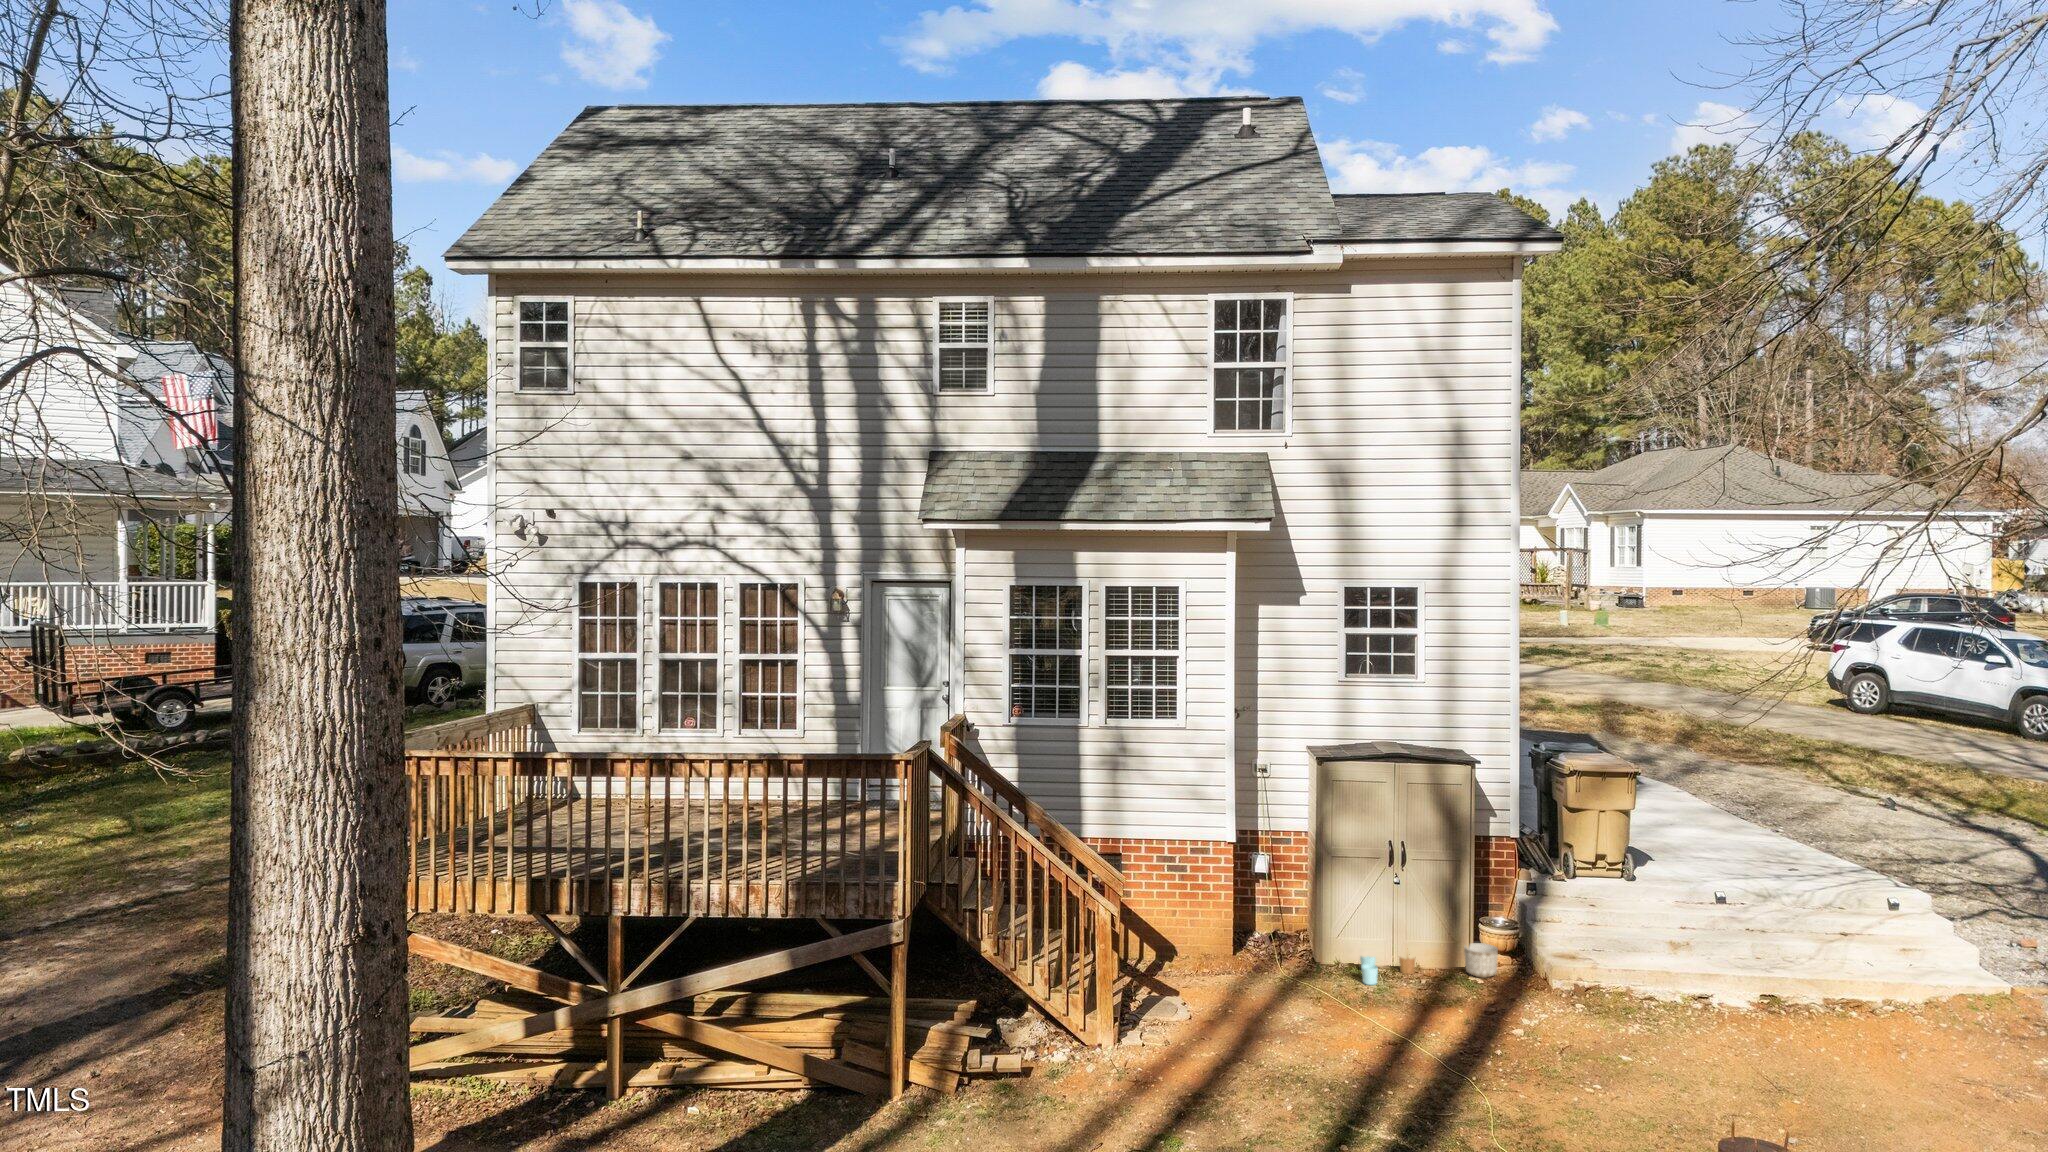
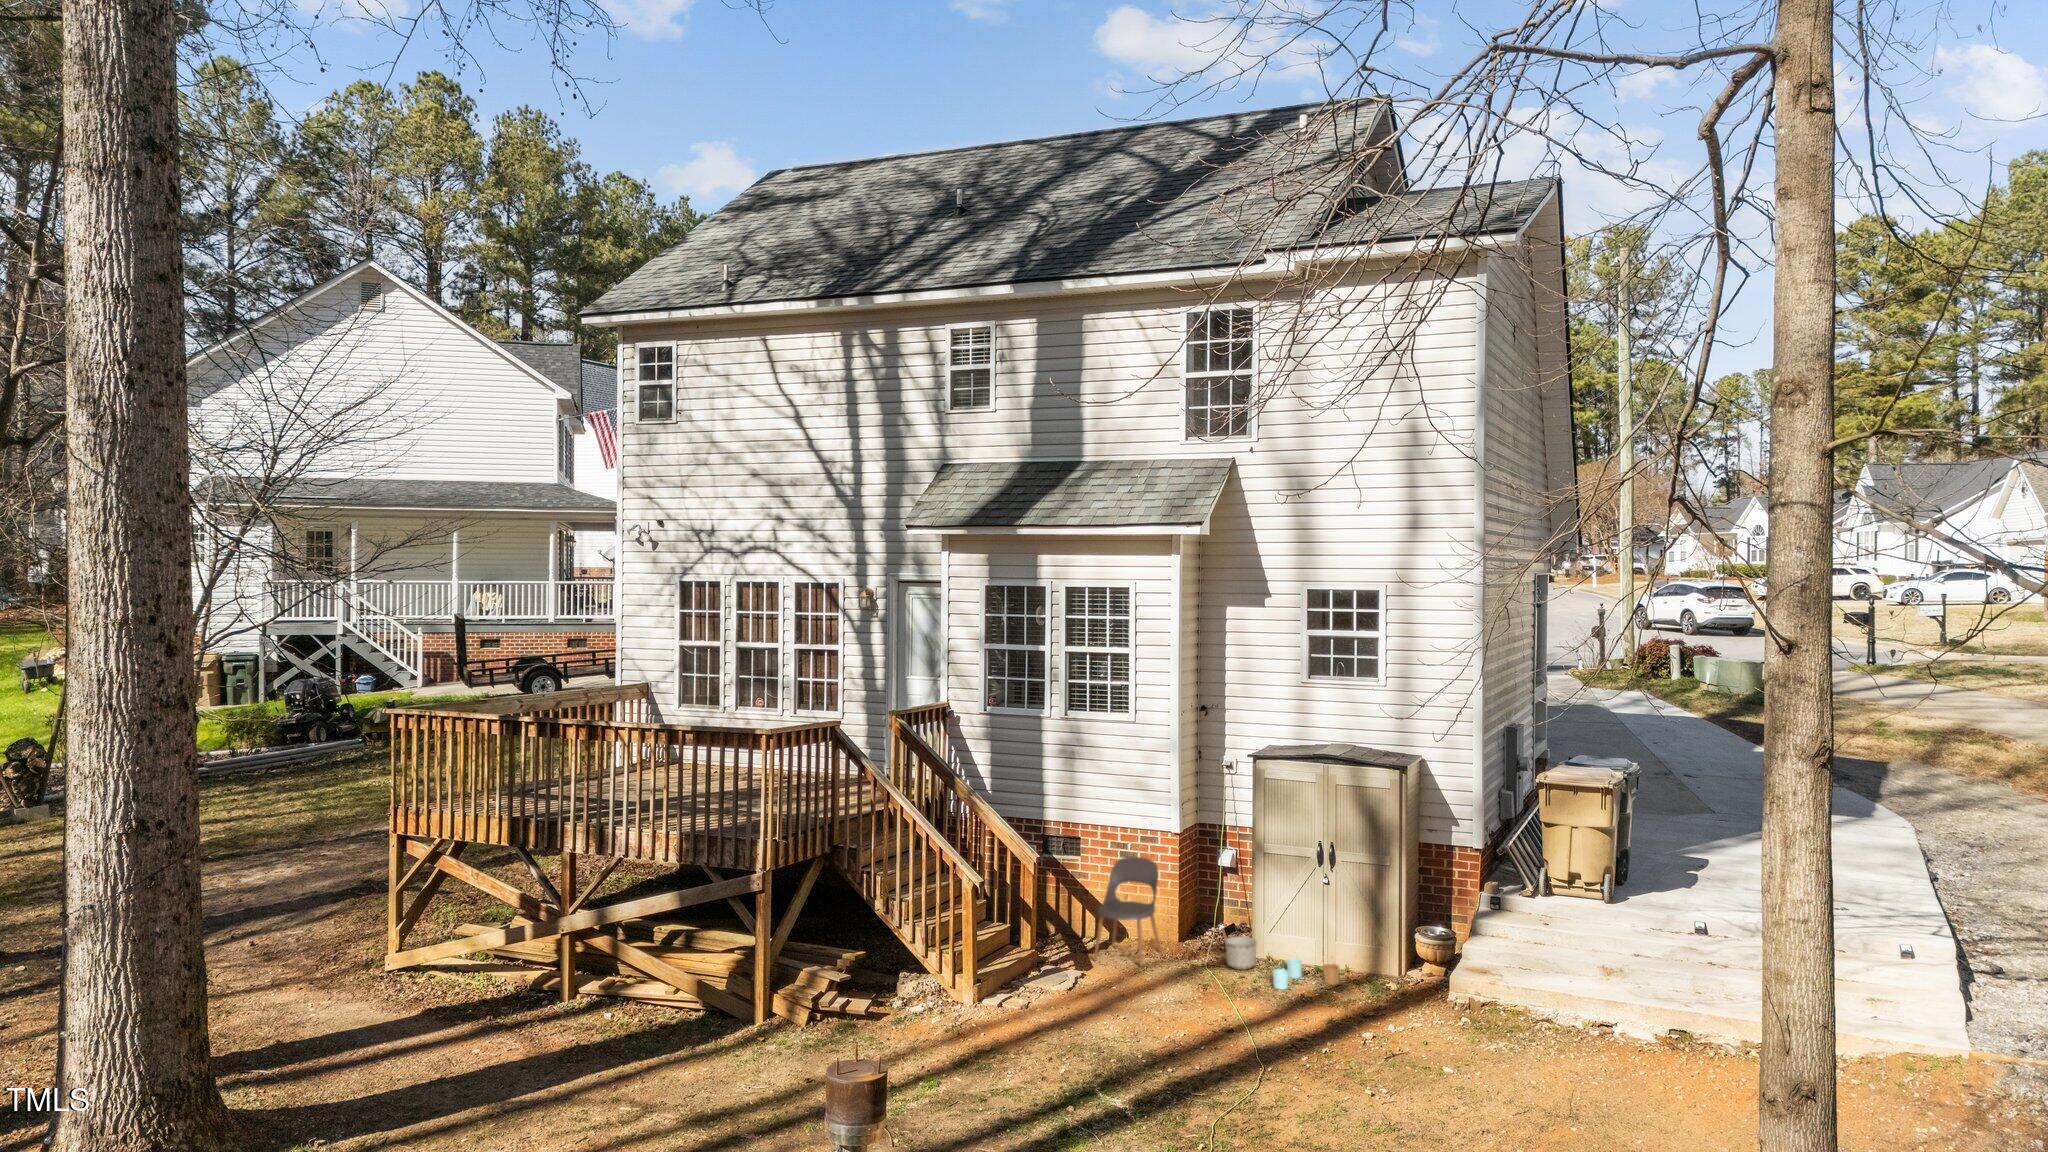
chair: none [1160,865,1217,978] -> present [1094,857,1161,966]
planter: present [1464,943,1498,978] -> present [1225,937,1256,970]

